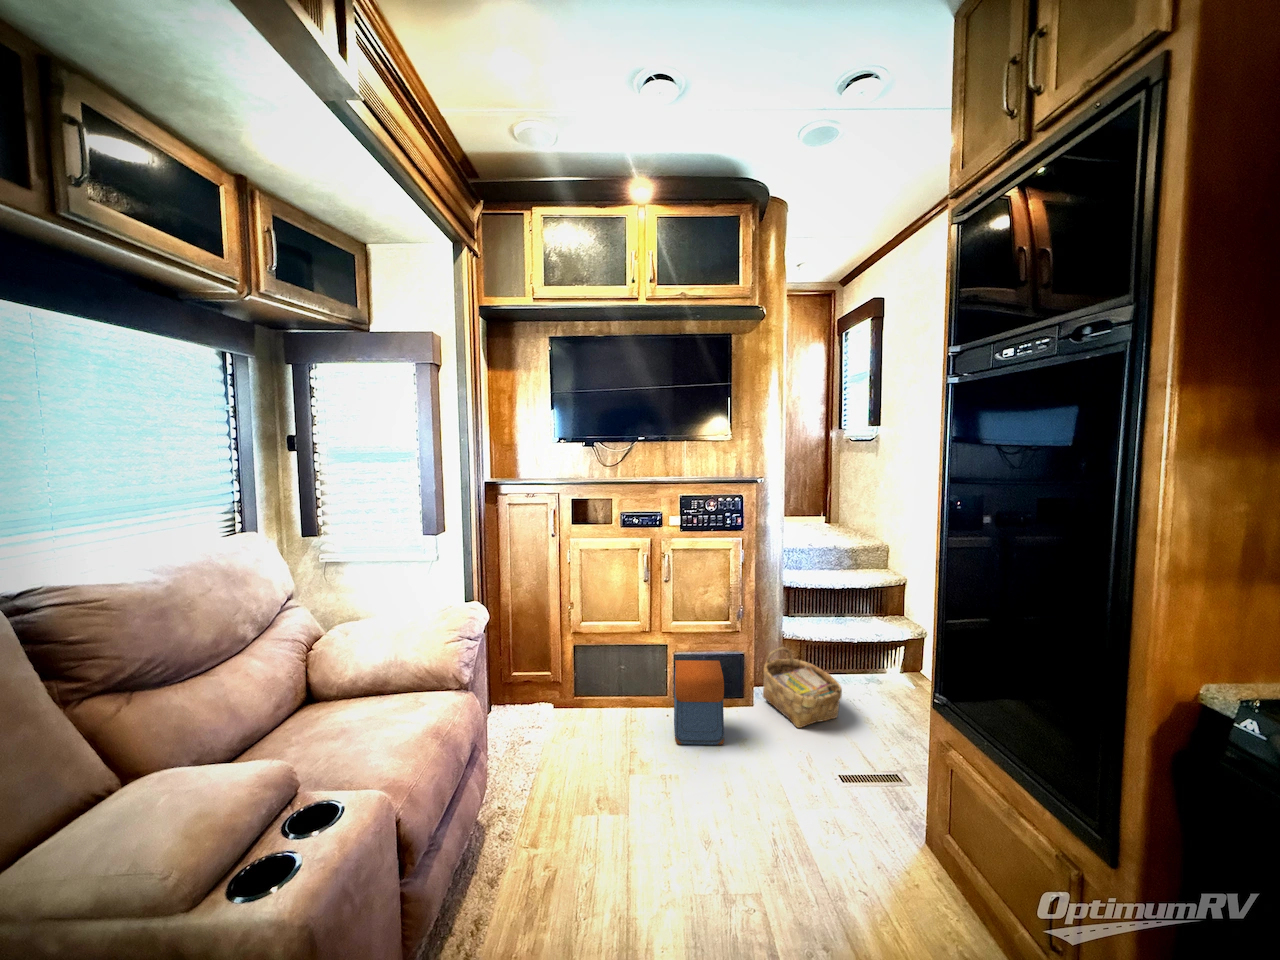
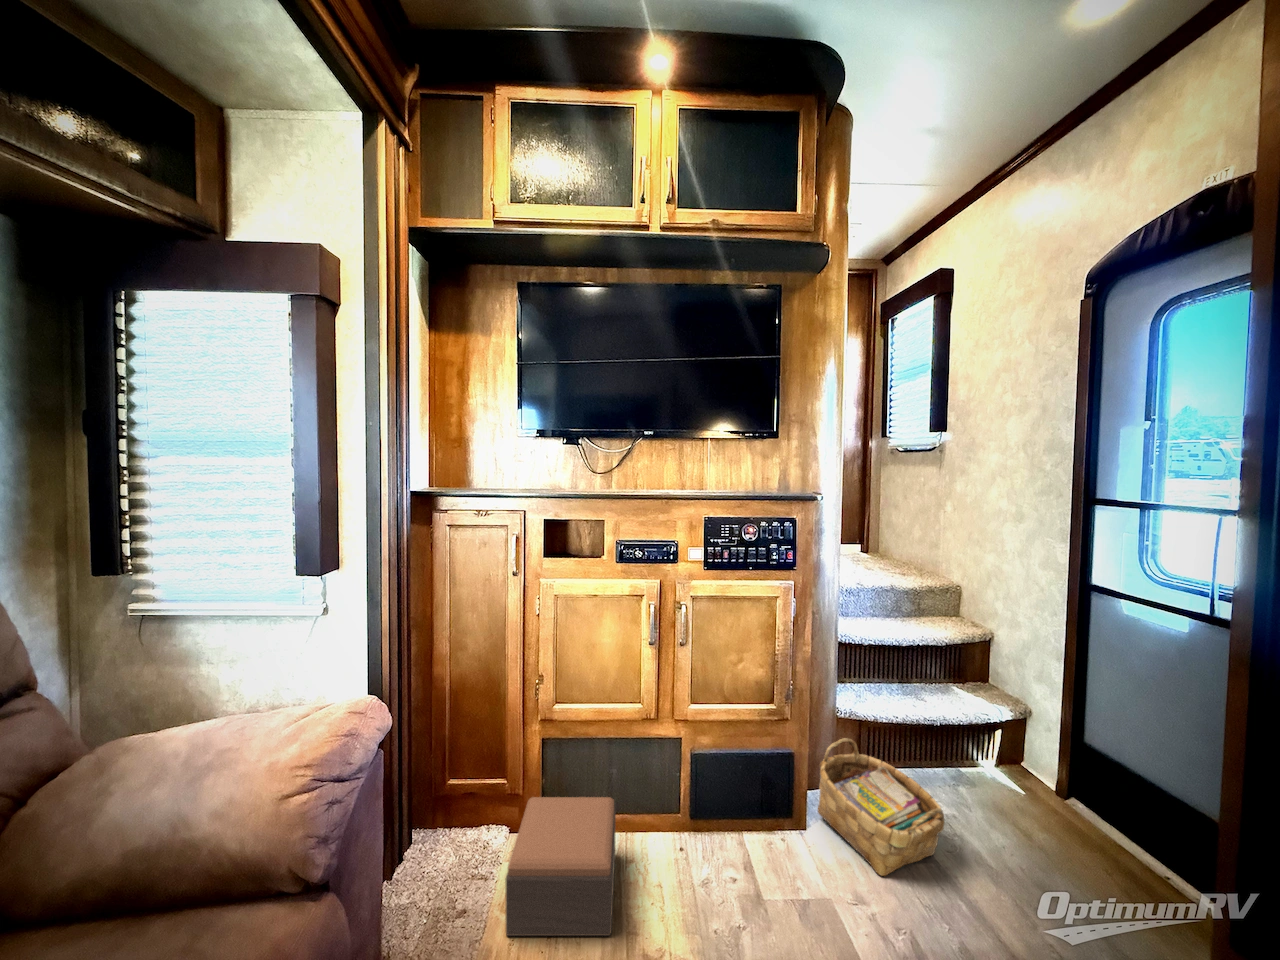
backpack: present [674,660,724,745] -> none [692,770,776,914]
footstool: none [555,680,624,754] -> present [505,797,616,936]

